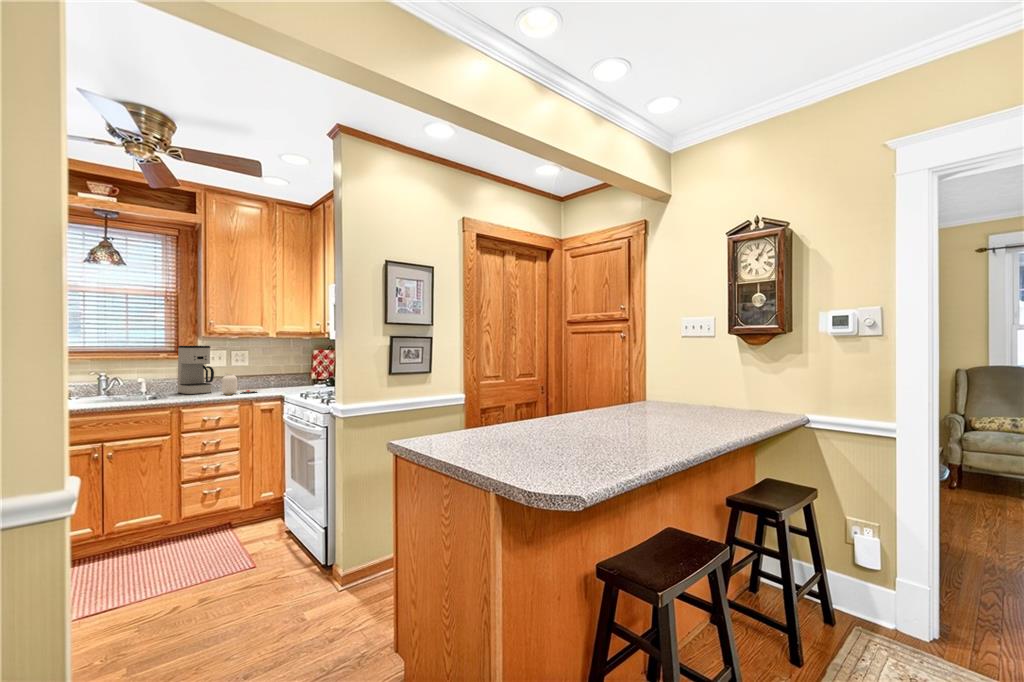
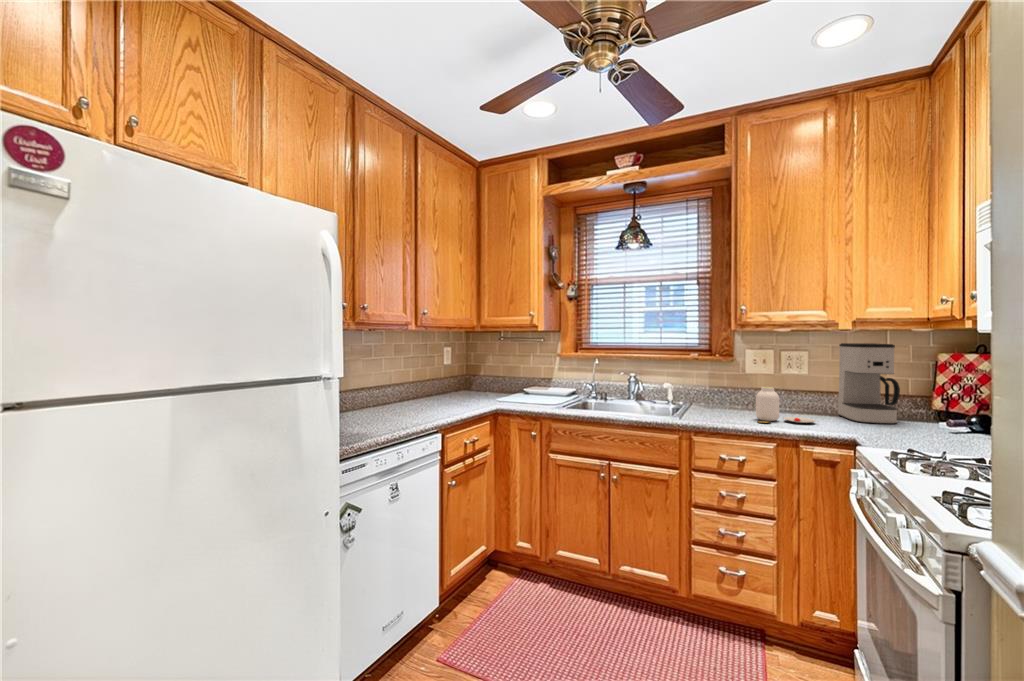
coffee maker: present [178,346,214,395] -> present [838,343,900,424]

